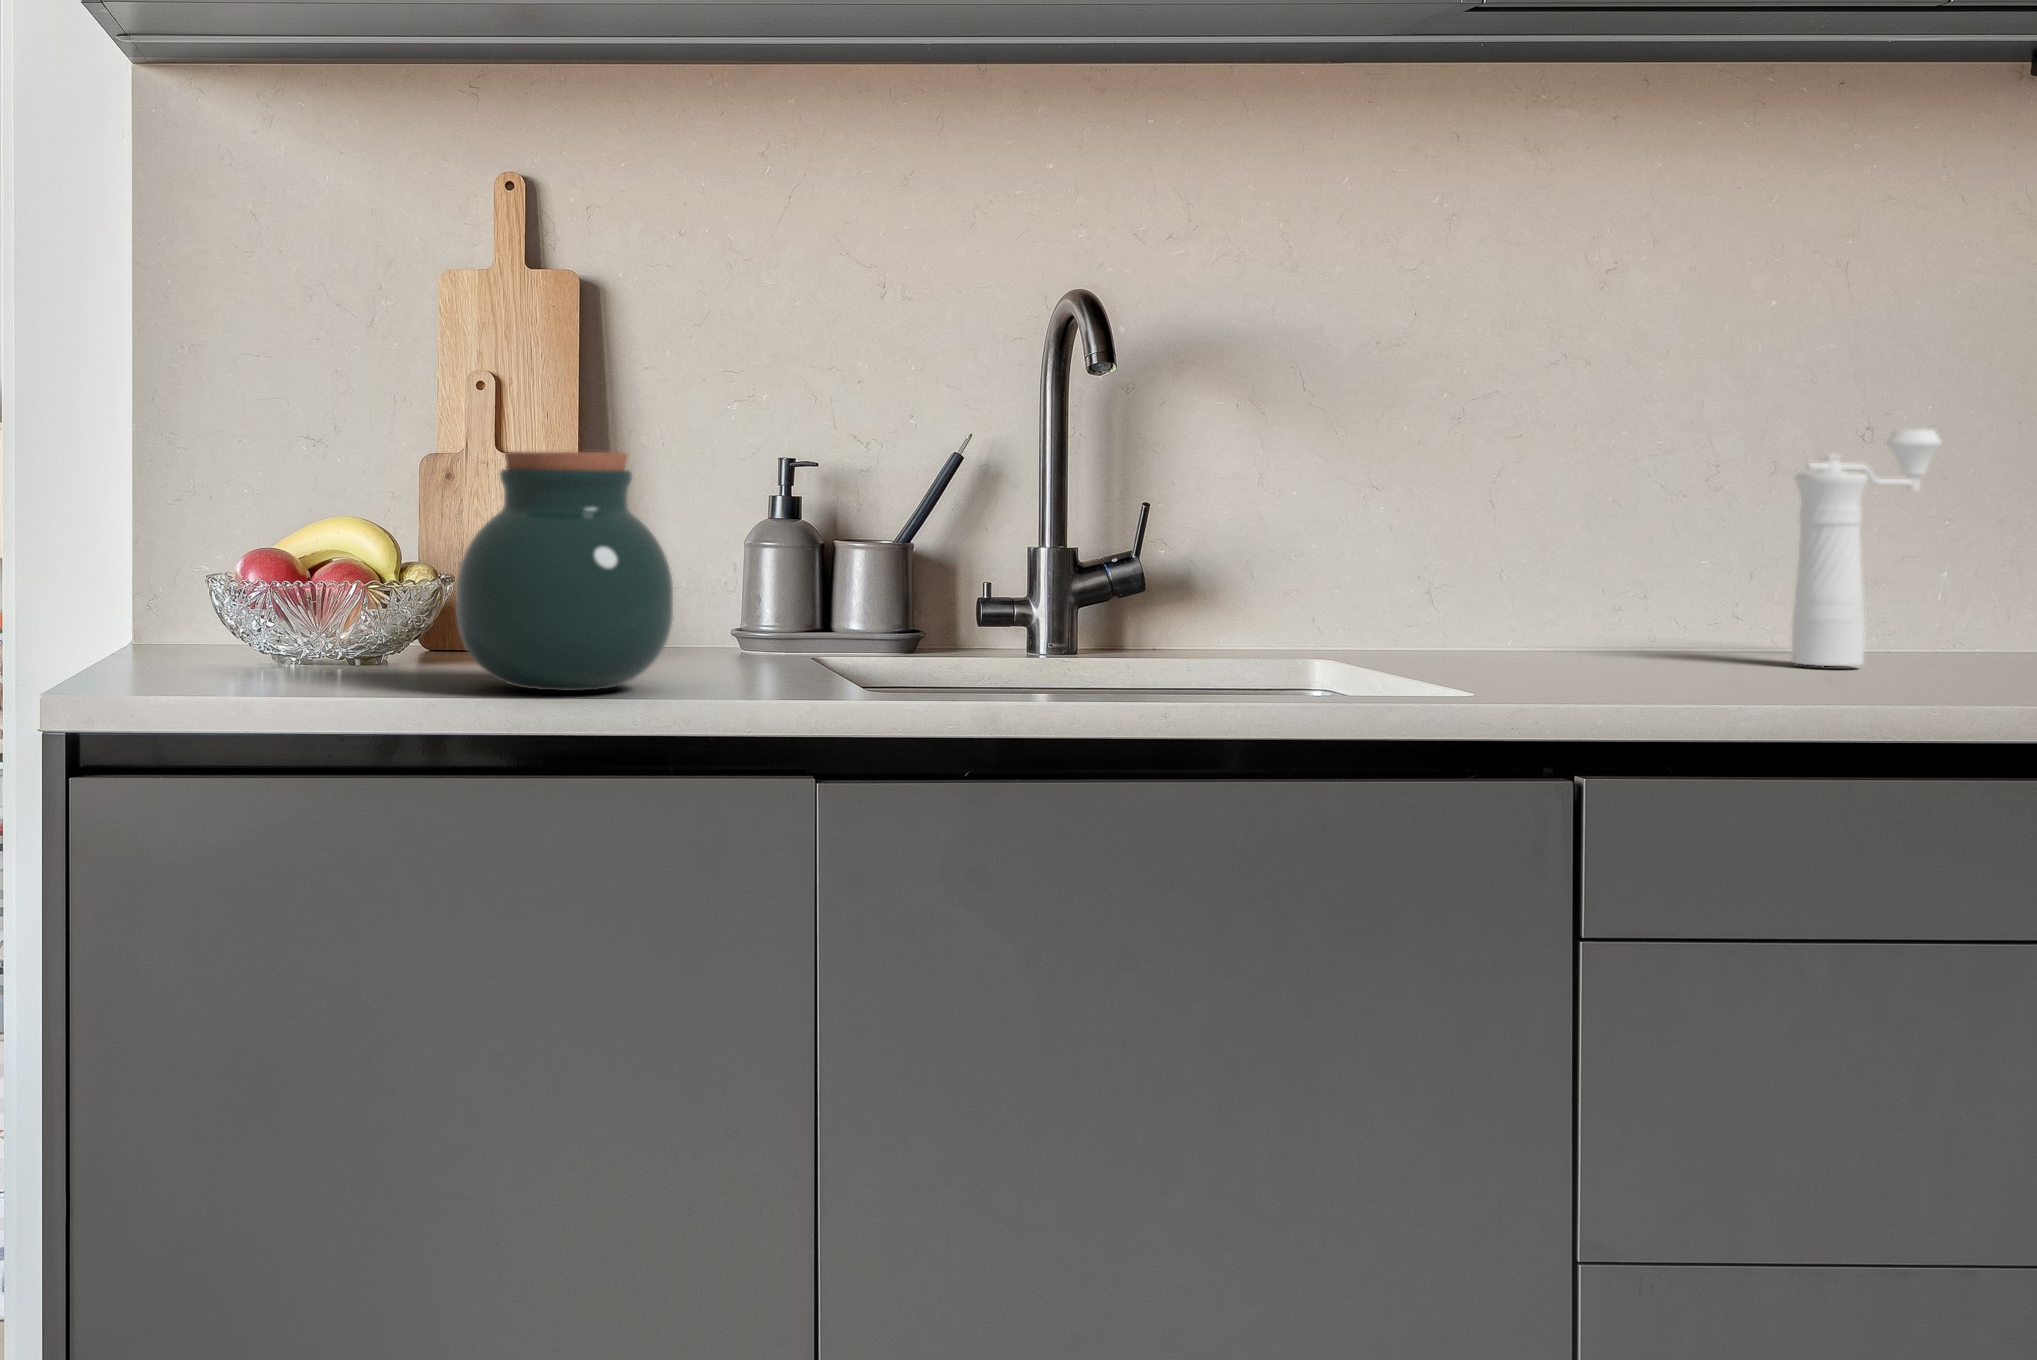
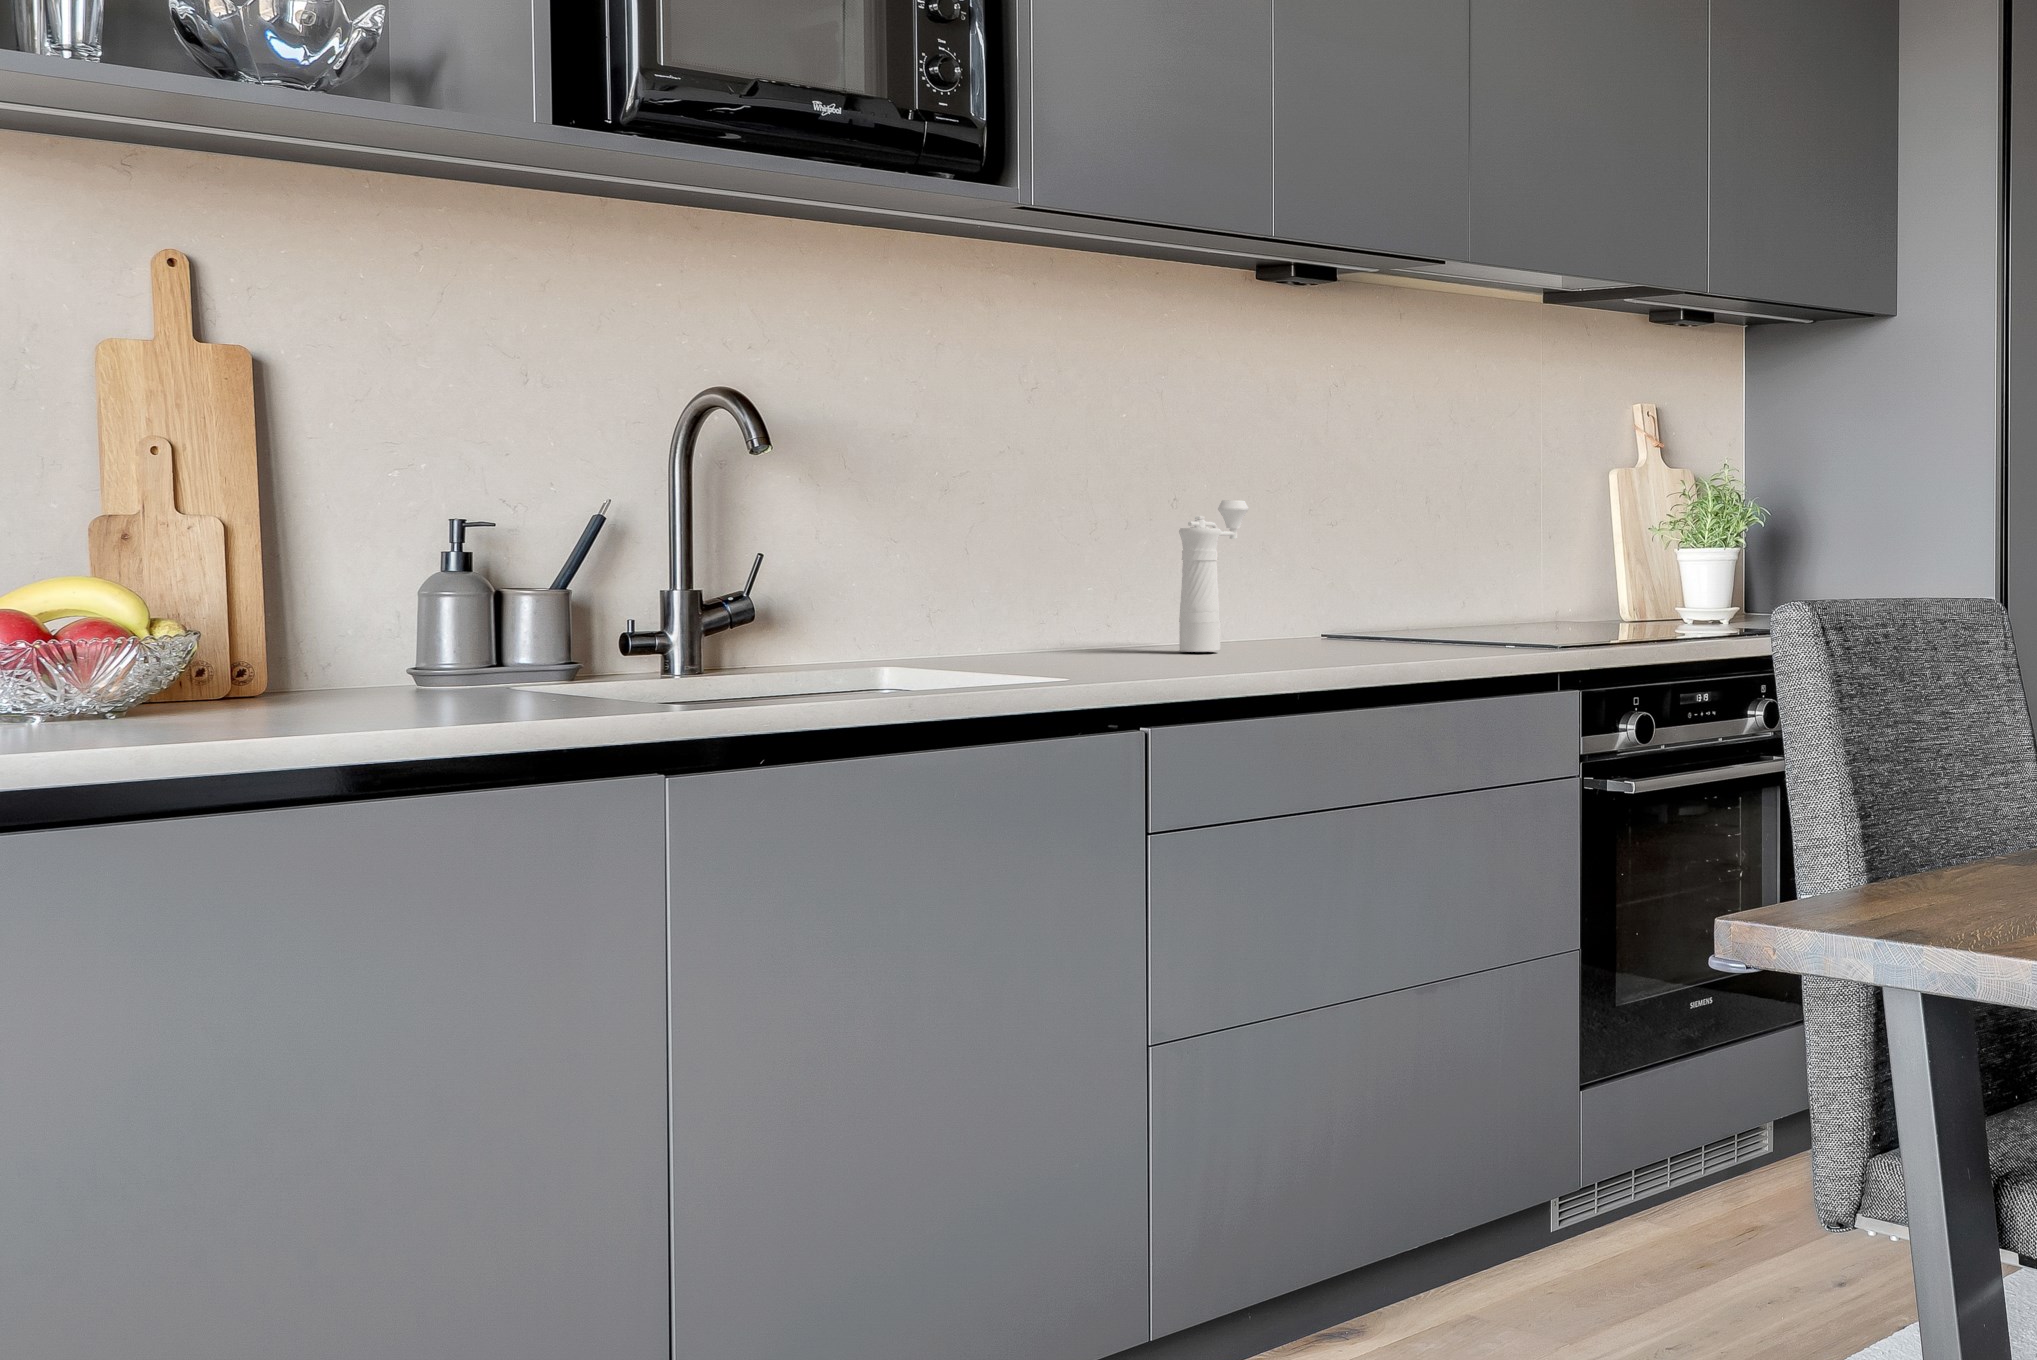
jar: present [456,451,673,691] -> none [269,513,487,723]

